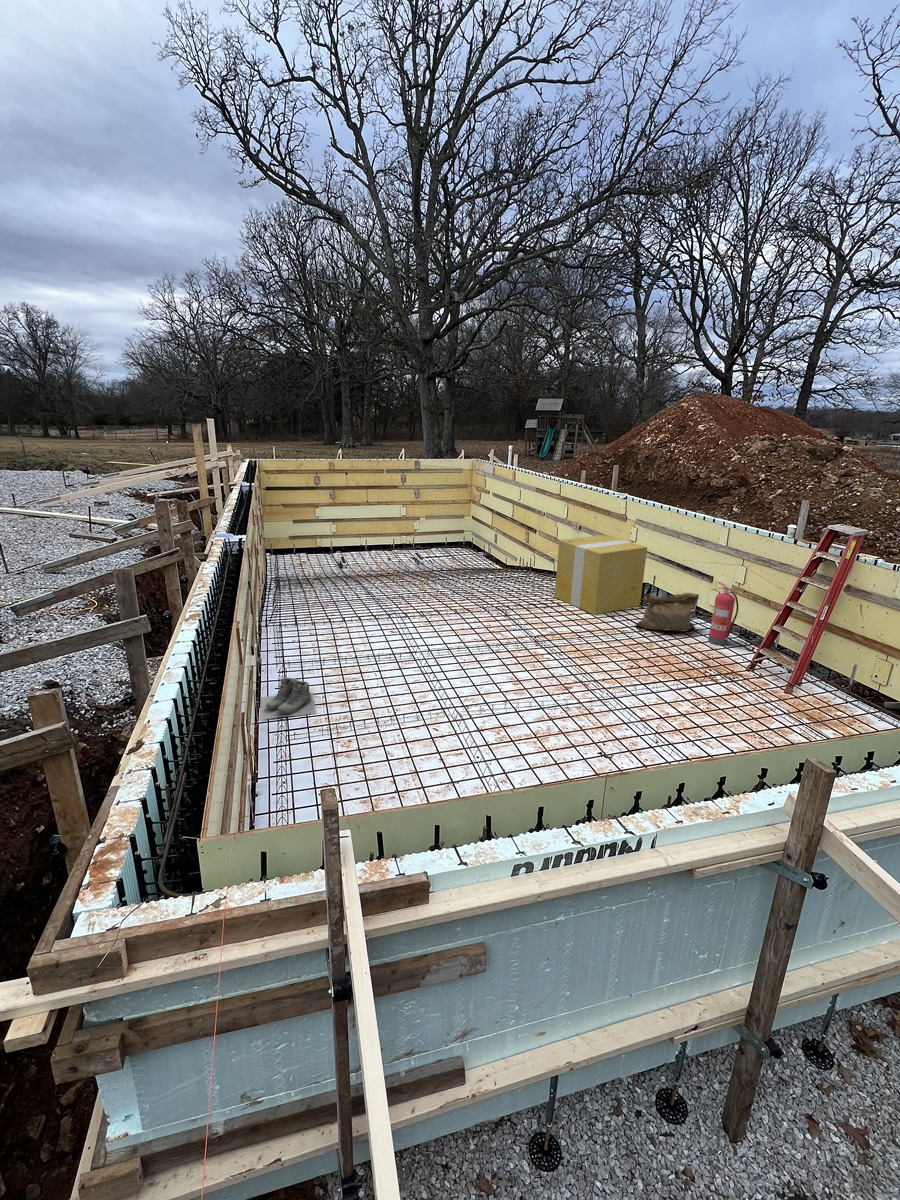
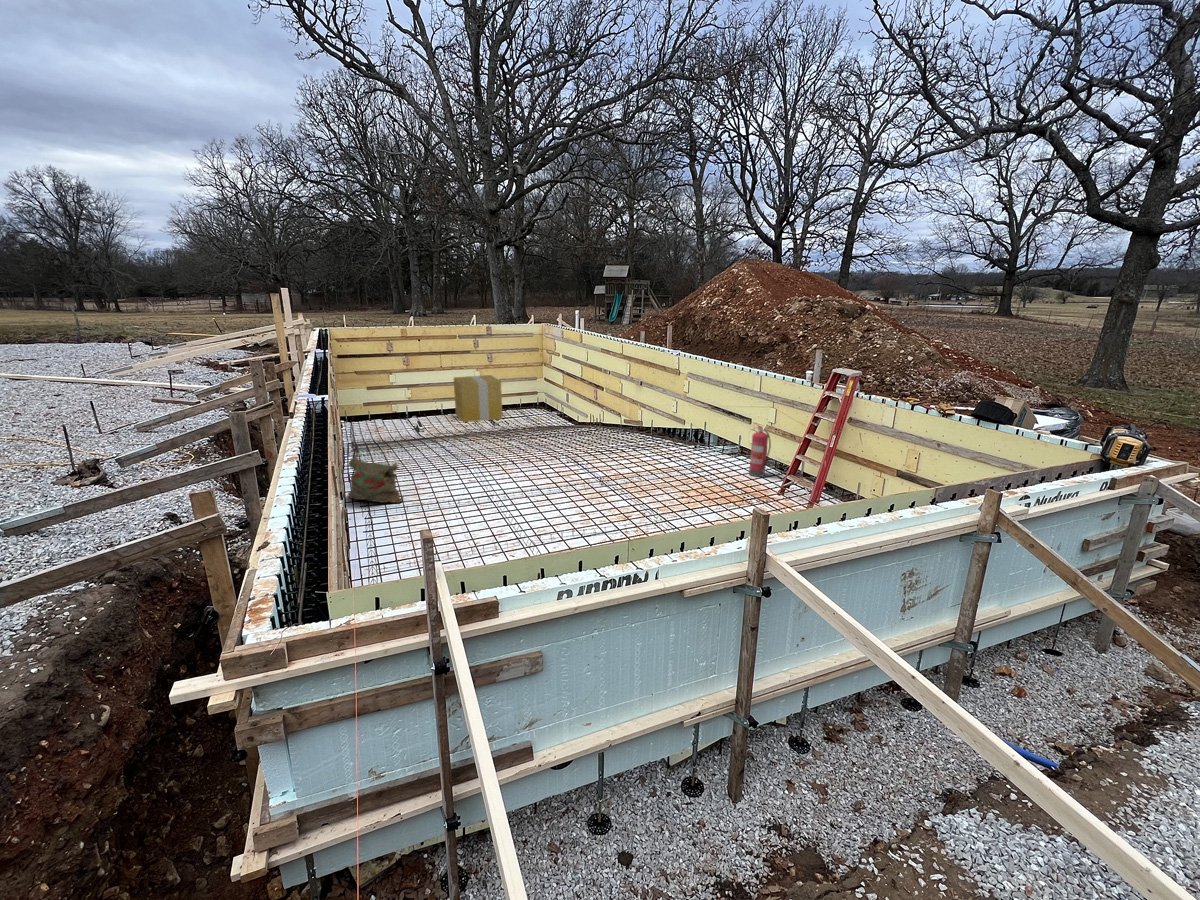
cardboard box: present [555,535,647,615] -> present [454,375,502,422]
bag: present [636,593,699,632] -> present [348,459,403,503]
boots: present [260,677,316,720] -> none [351,520,404,558]

